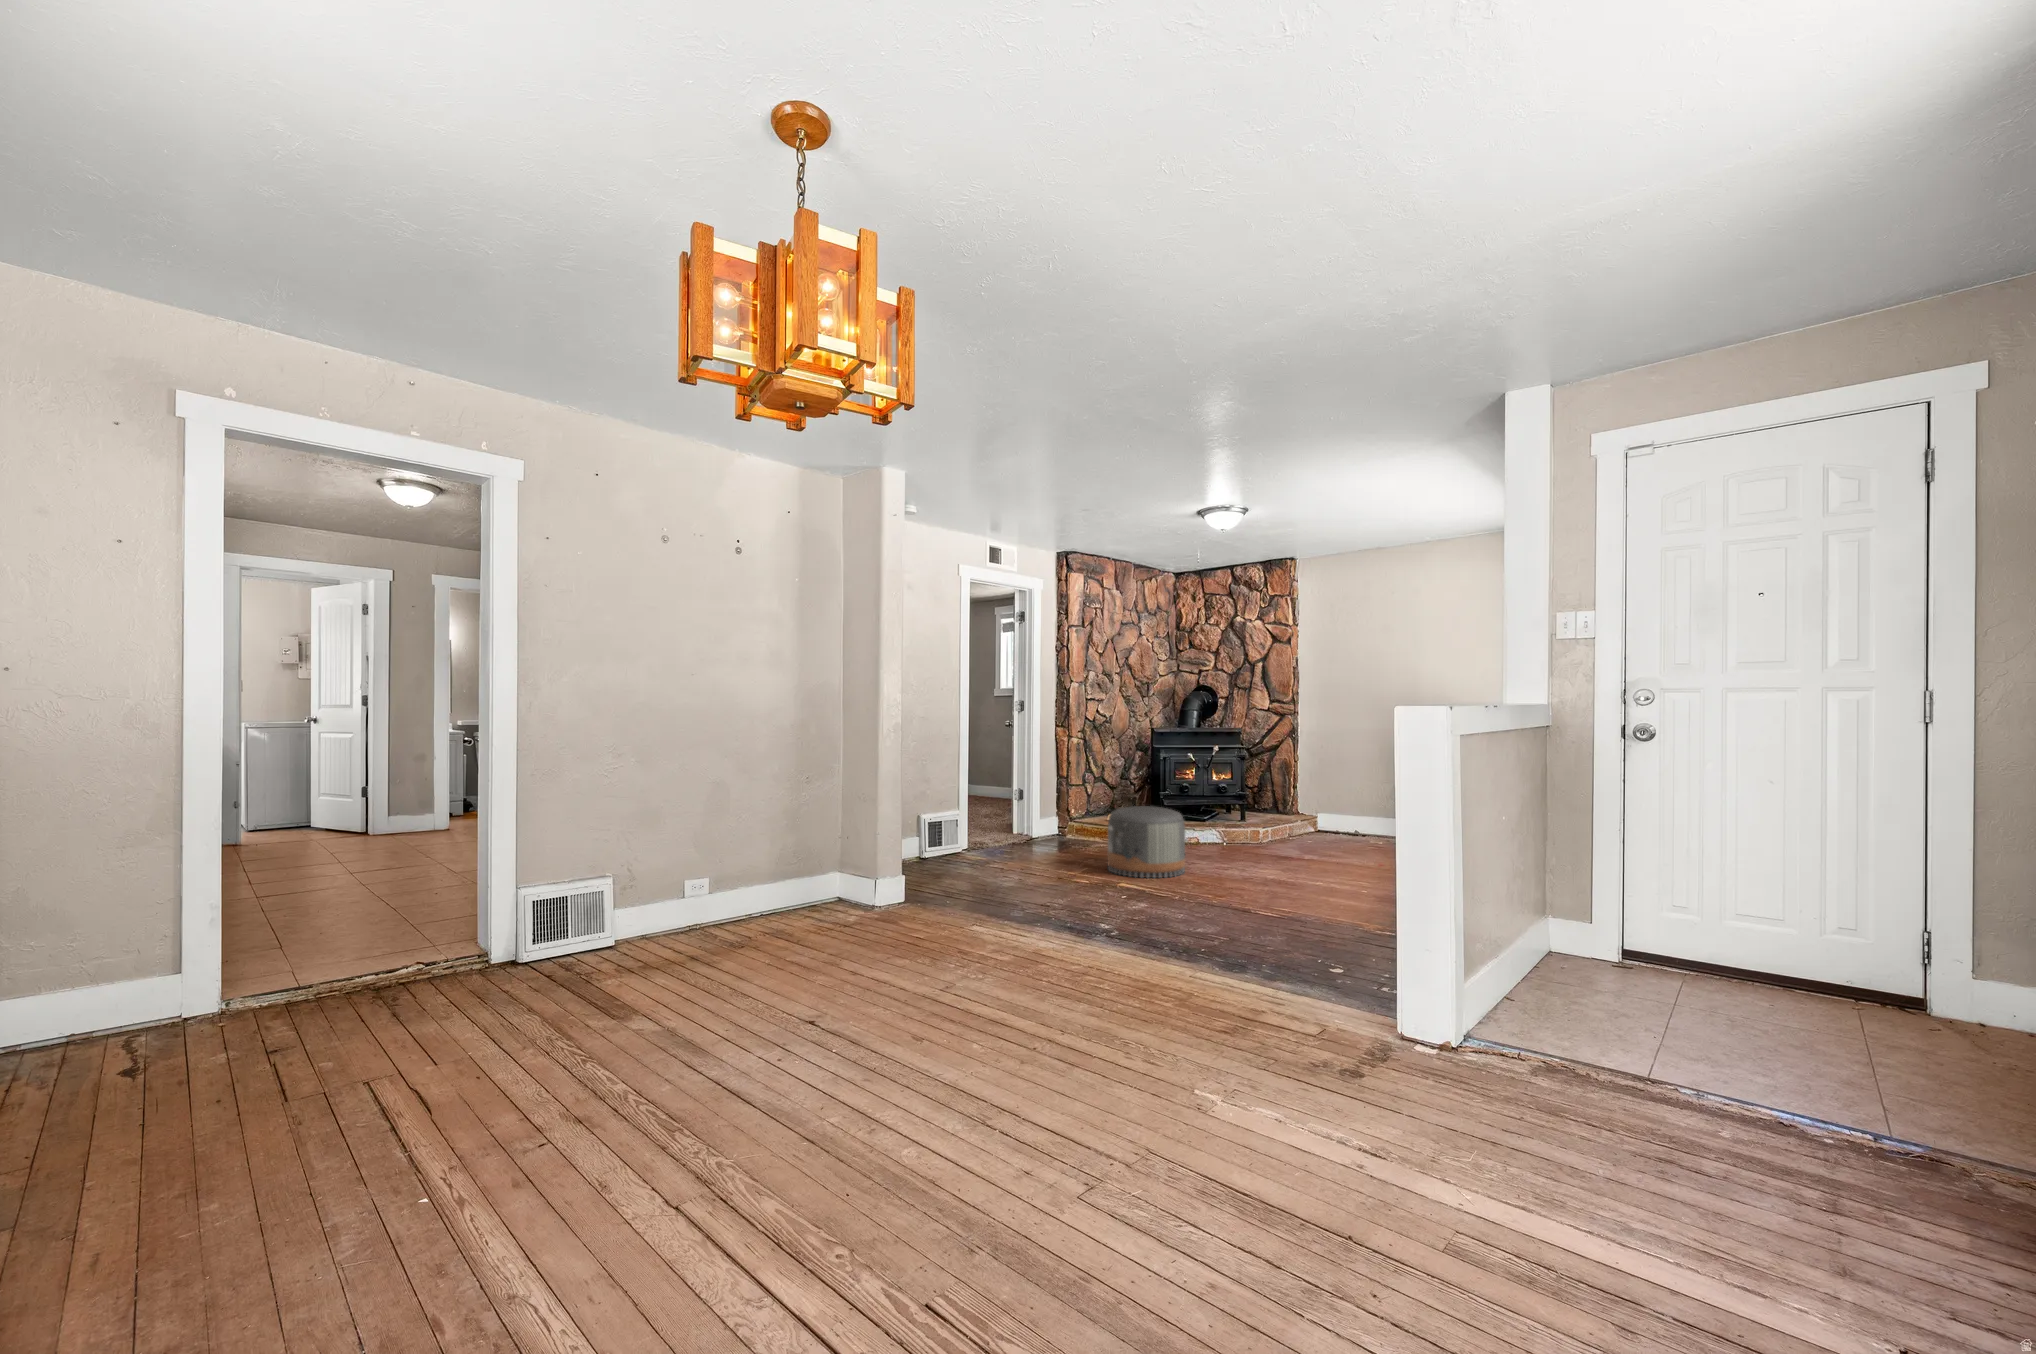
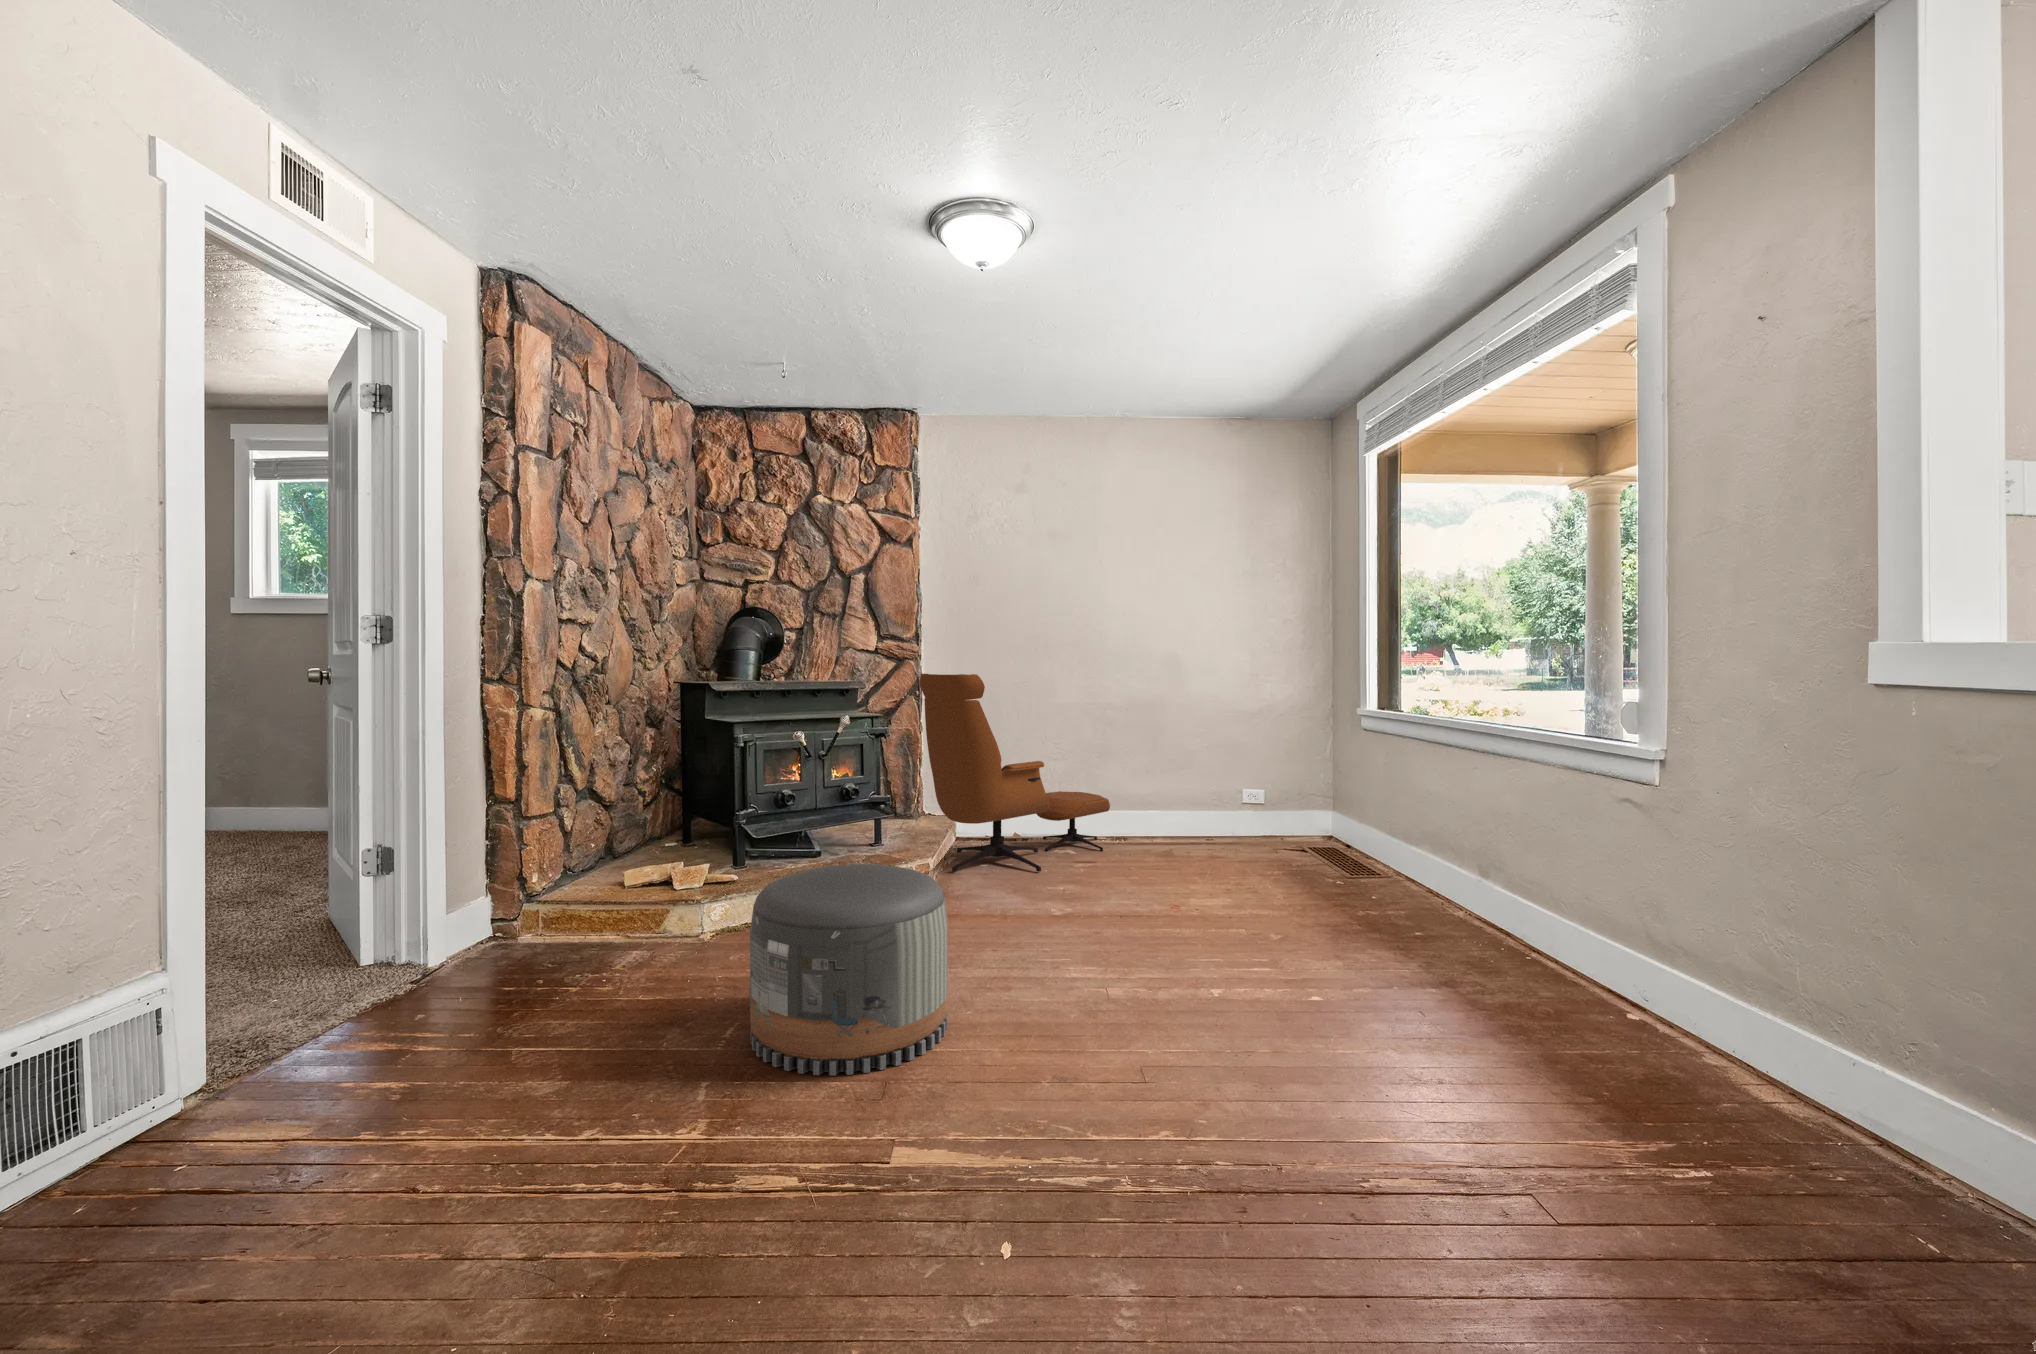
lounge chair: none [1266,725,1415,848] -> present [920,674,1110,872]

